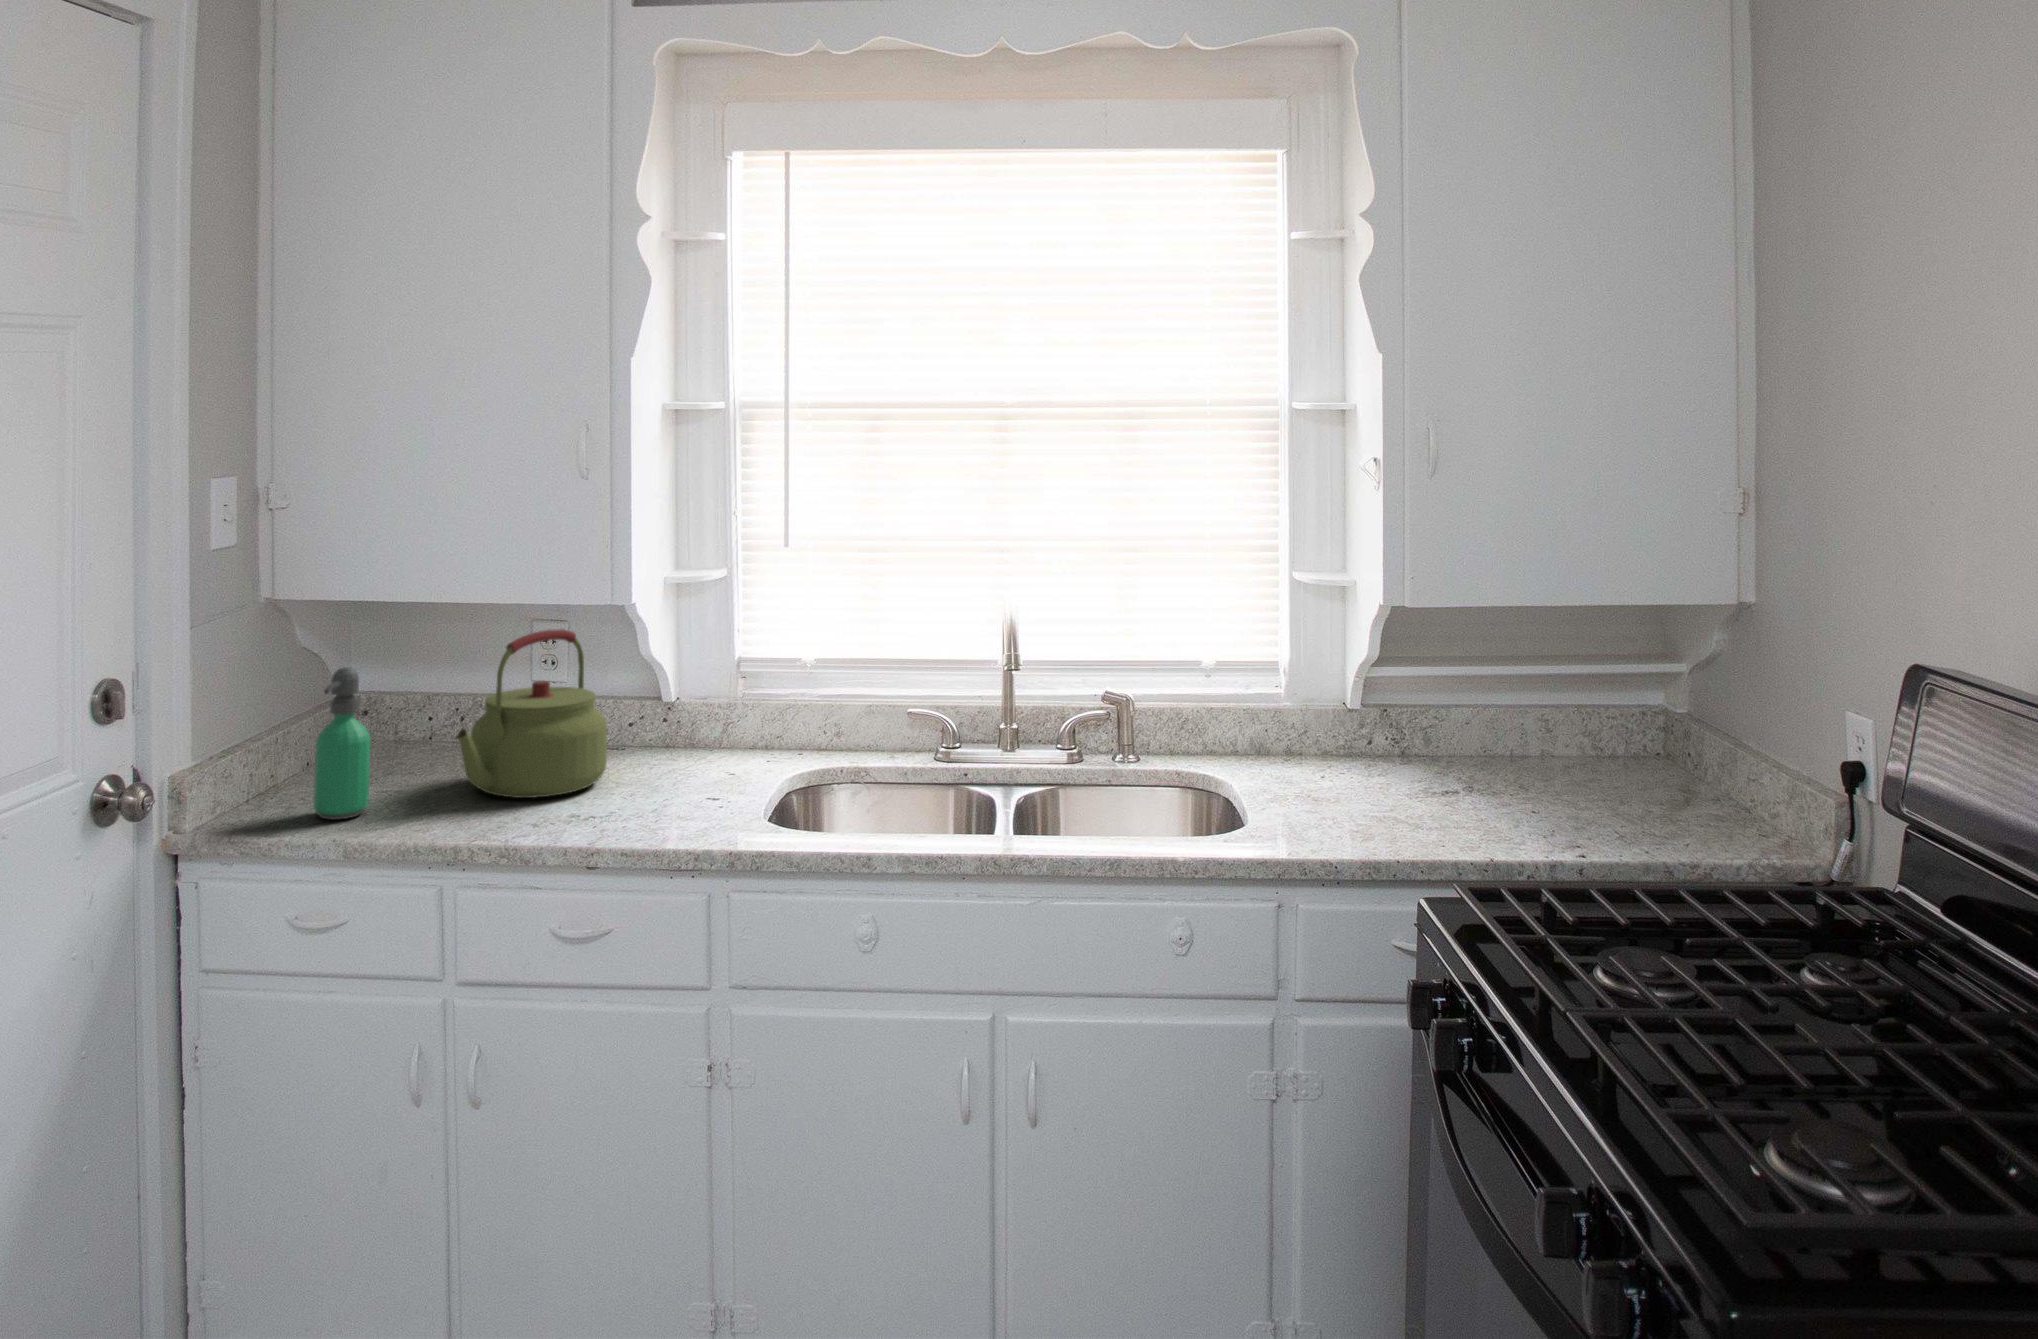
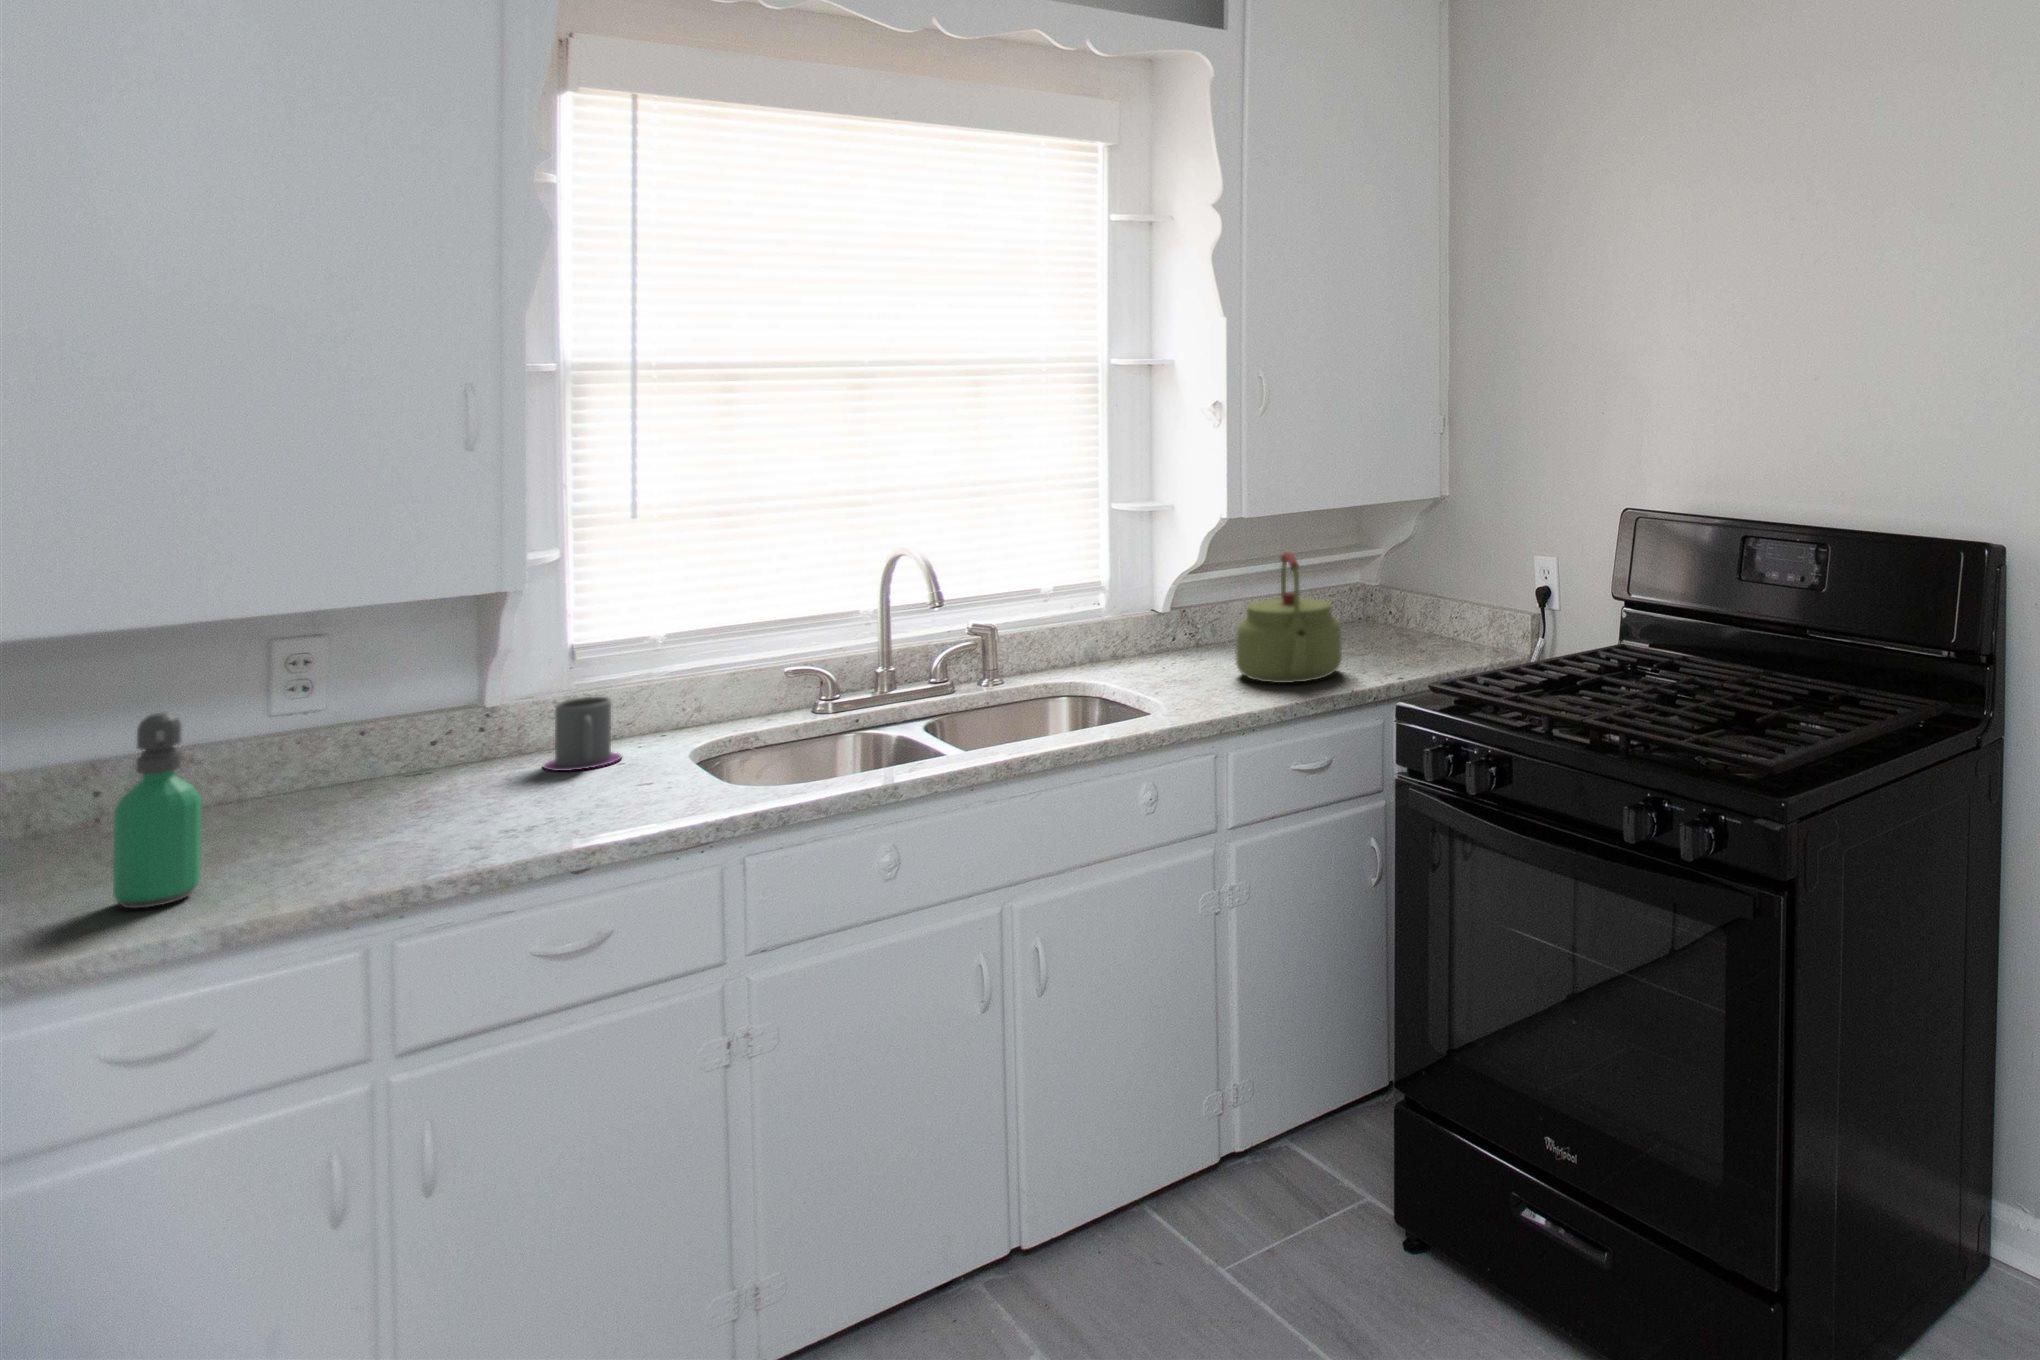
kettle: present [457,629,607,798] -> present [1236,552,1342,683]
mug: none [688,706,751,772] -> present [544,697,621,771]

